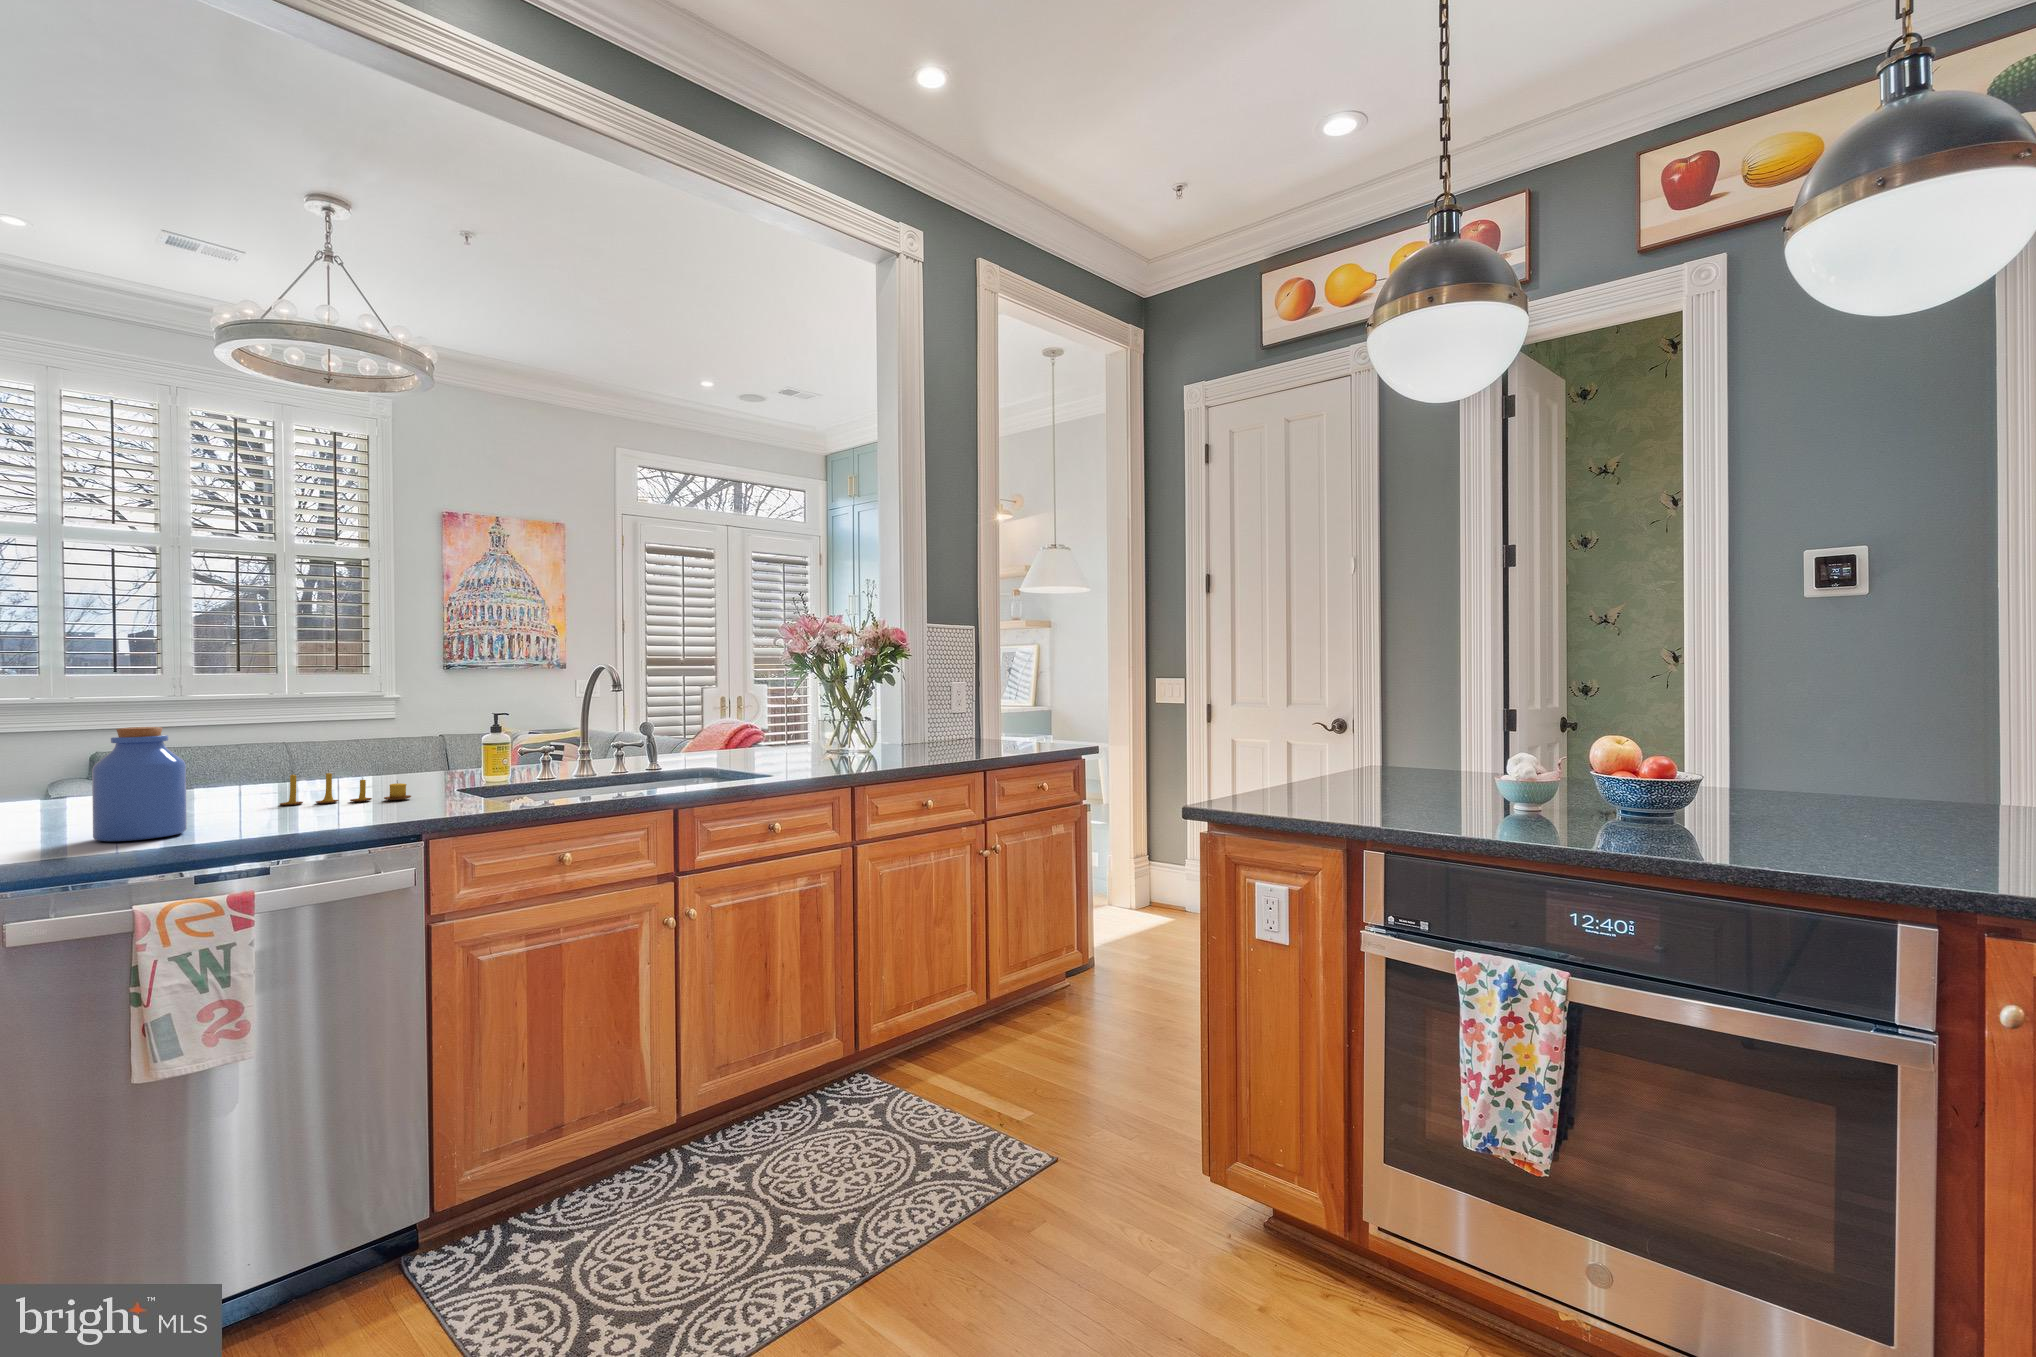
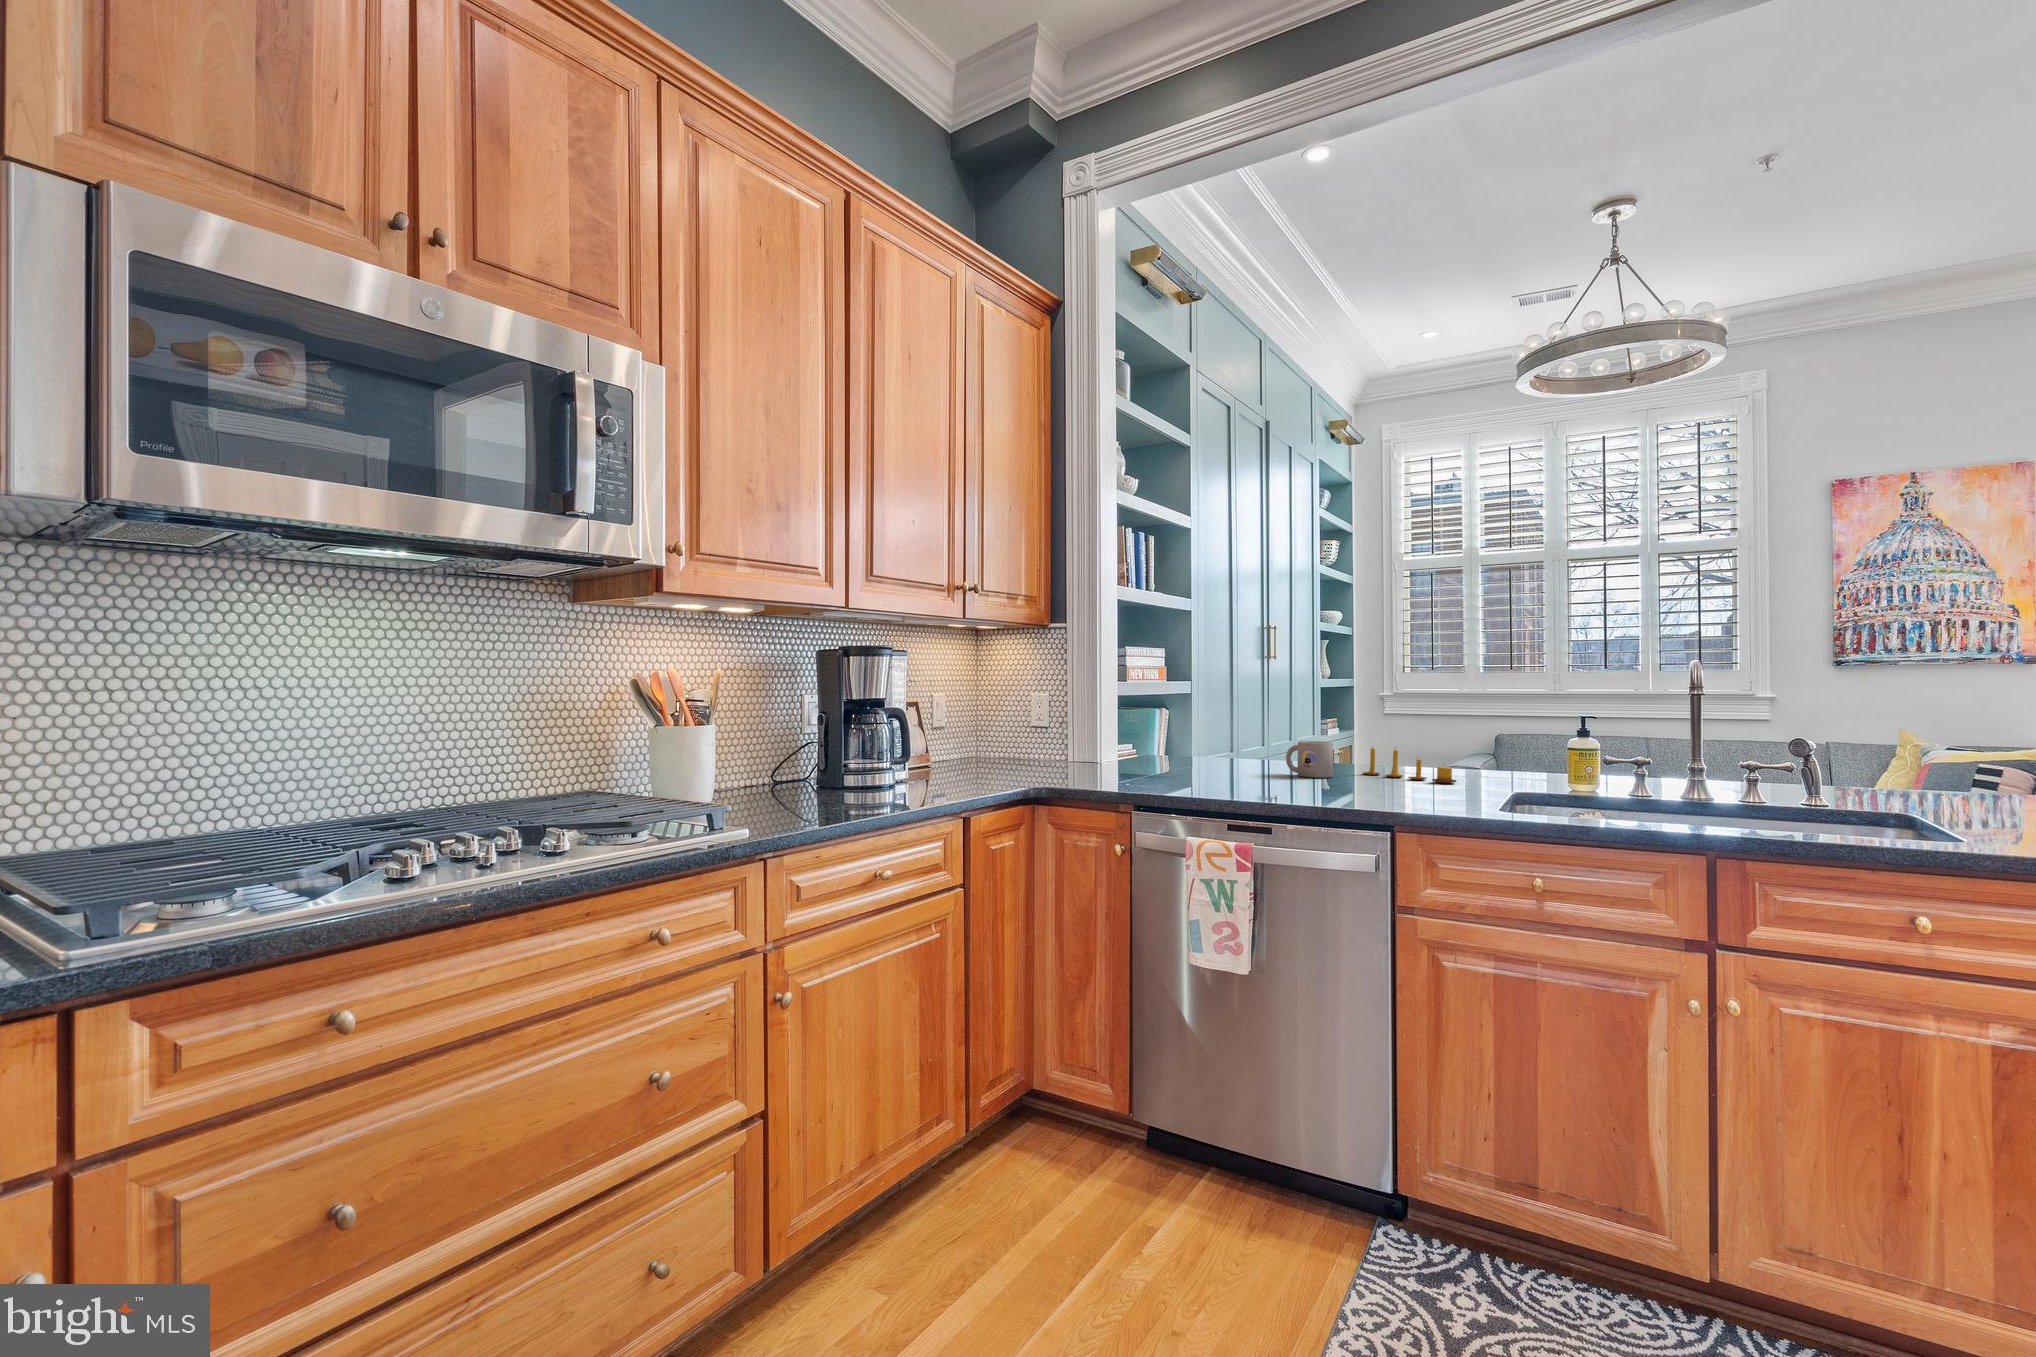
jar: present [92,727,187,841] -> none [1206,697,1259,781]
mug: none [186,773,263,819] -> present [1286,741,1333,777]

